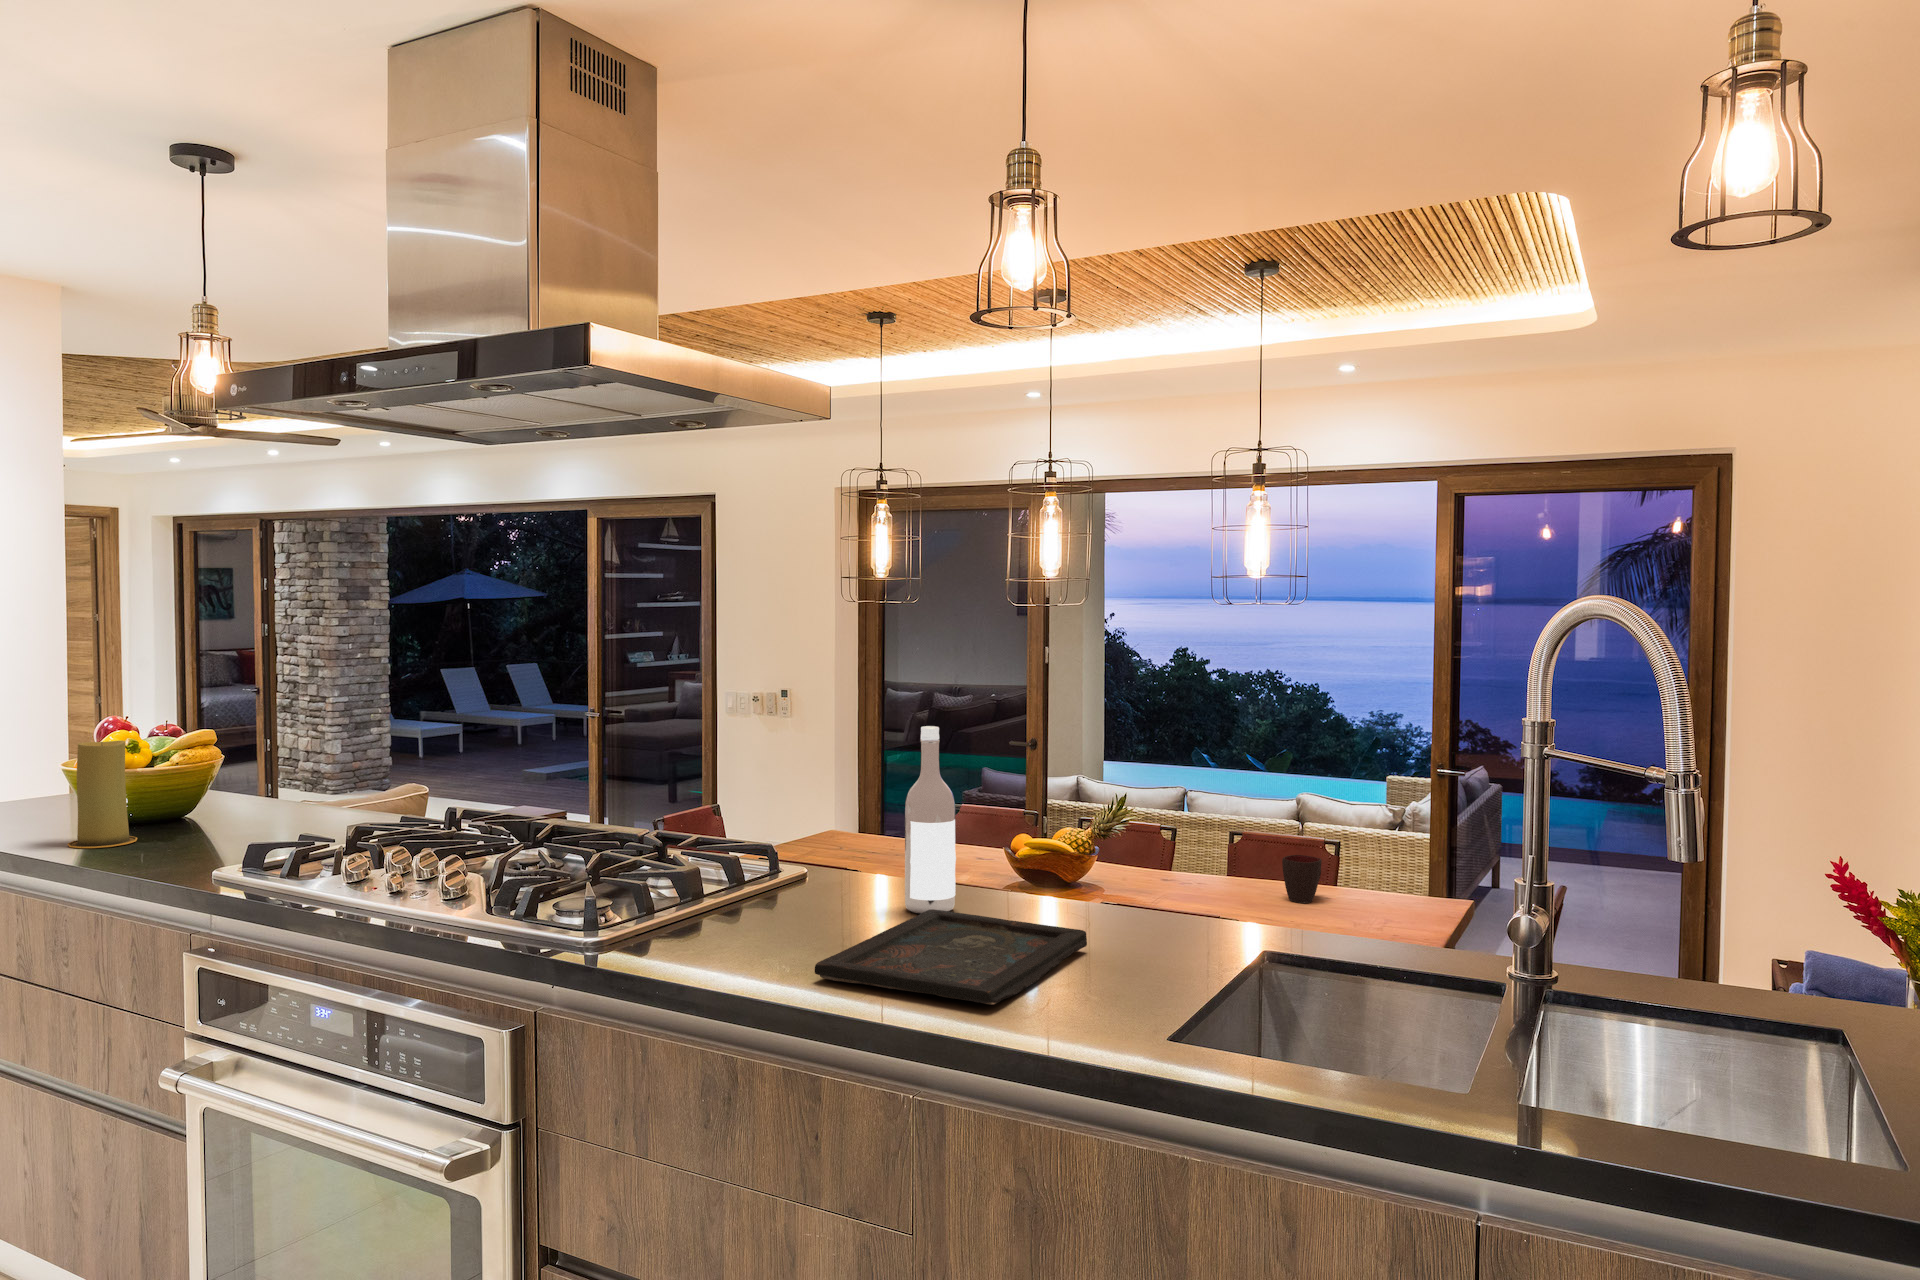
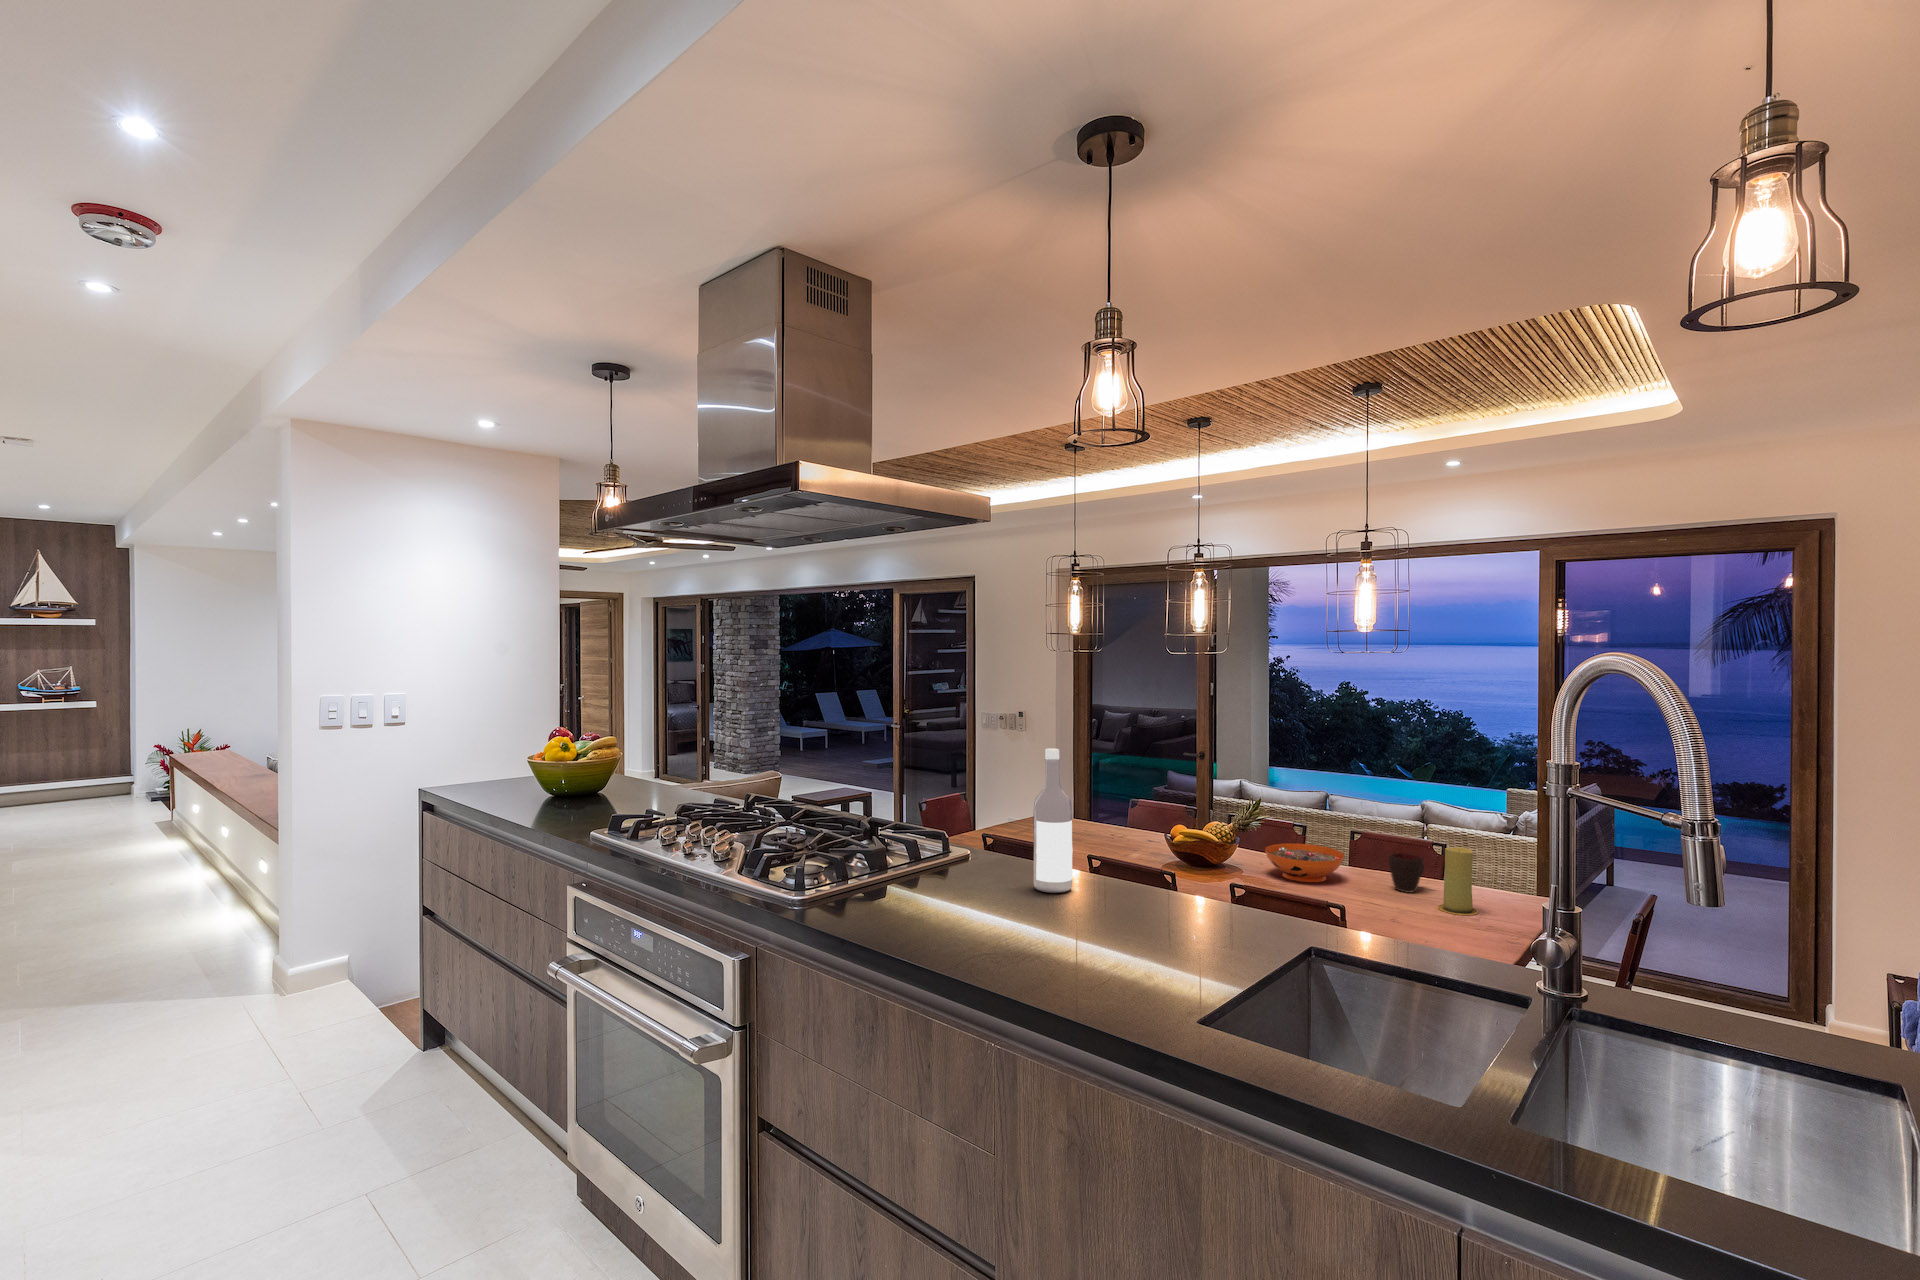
candle: present [68,741,137,848] -> present [1438,847,1478,915]
decorative bowl: none [1134,850,1229,897] -> present [1265,844,1344,882]
tray: present [815,909,1087,1005] -> none [937,890,1161,974]

